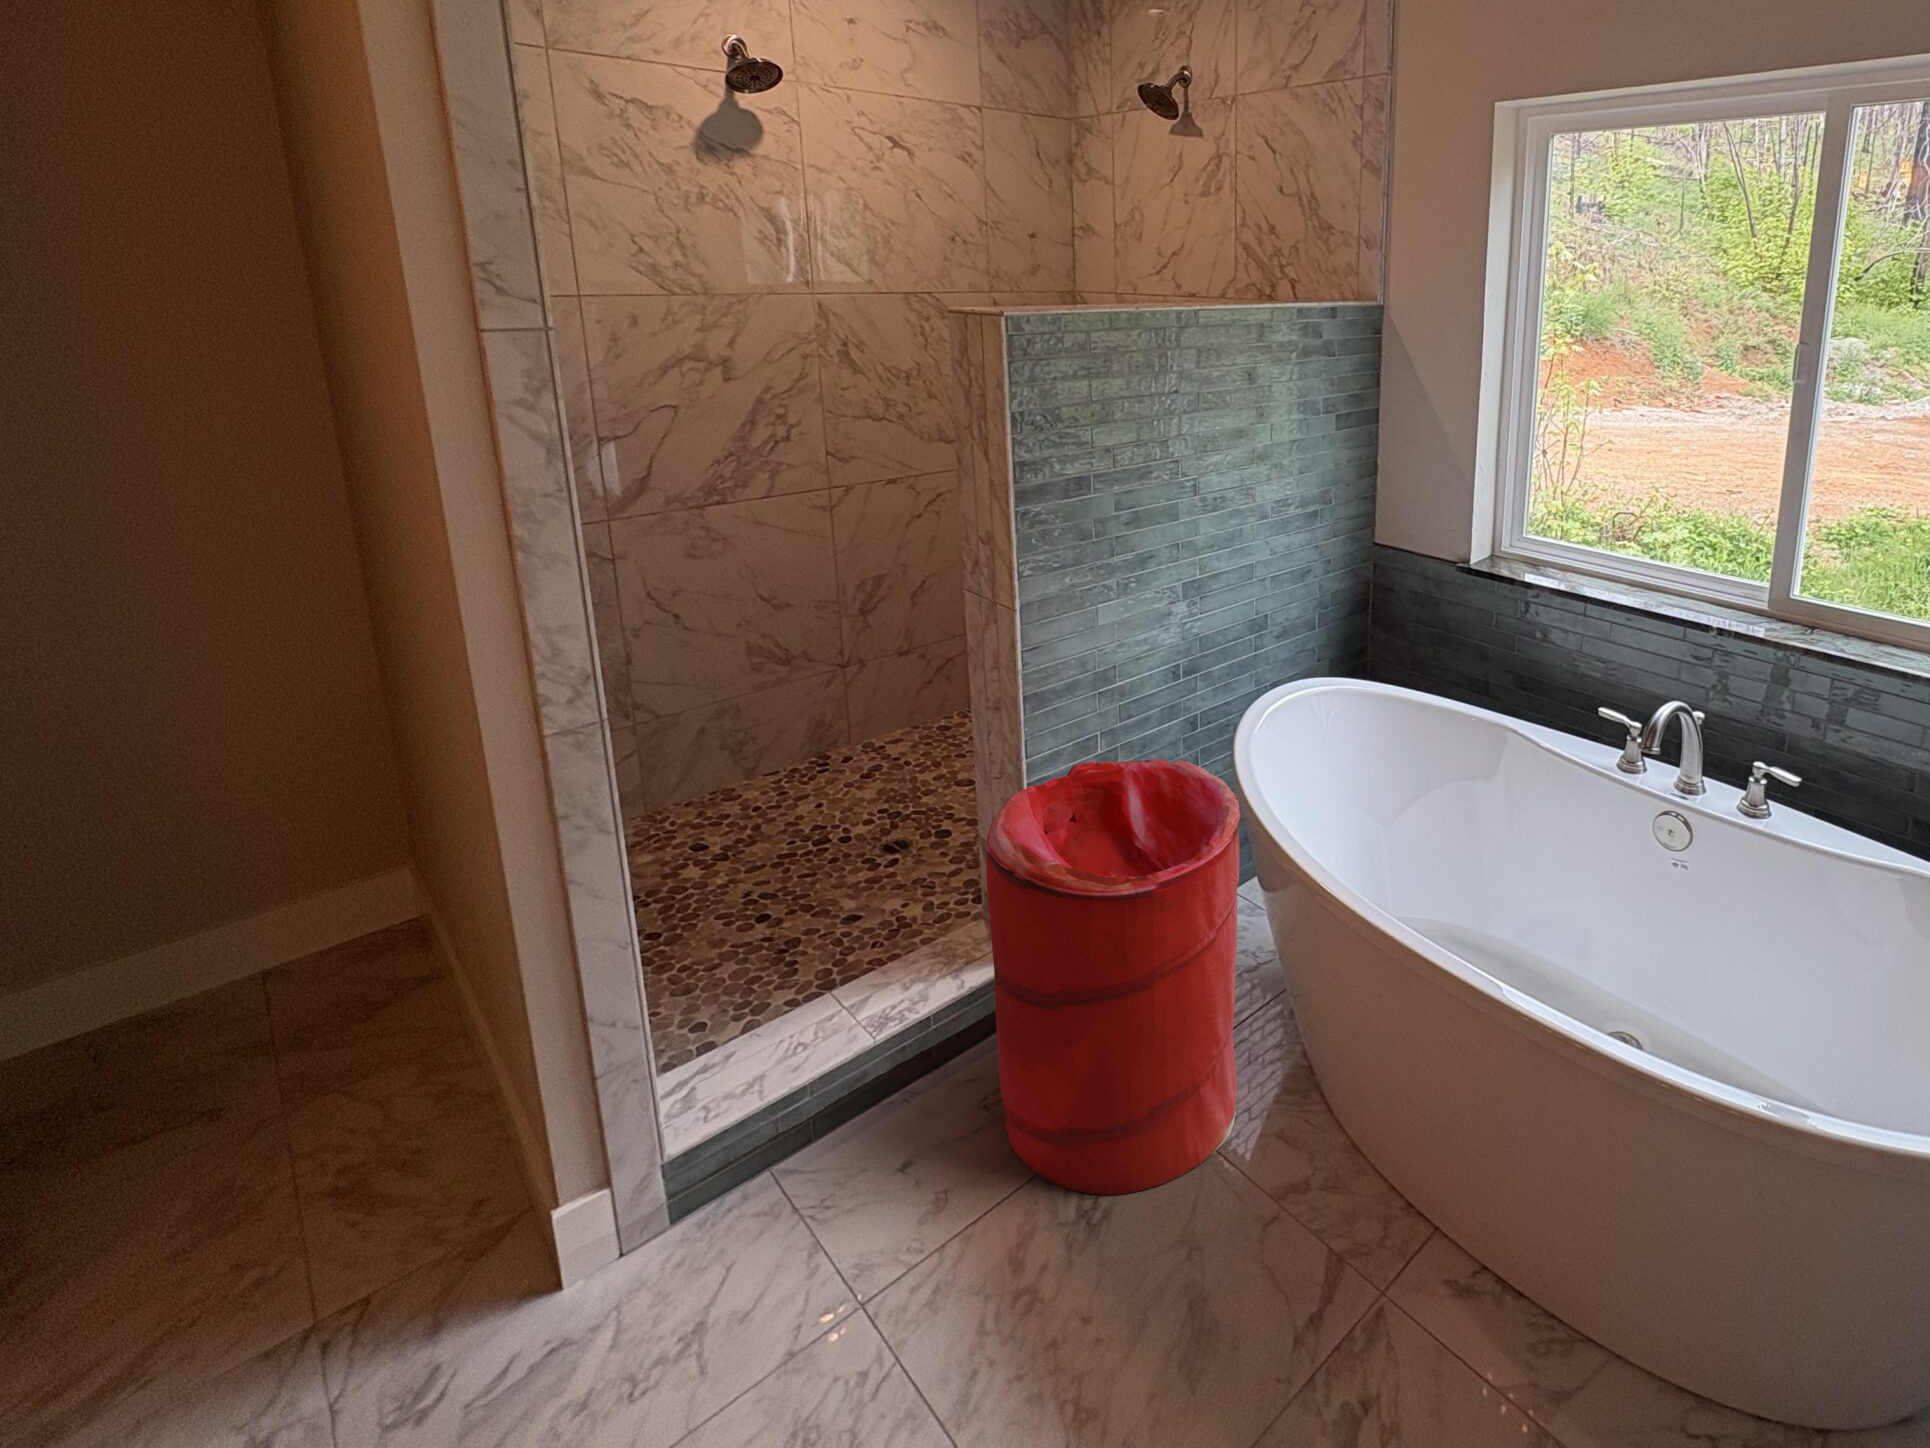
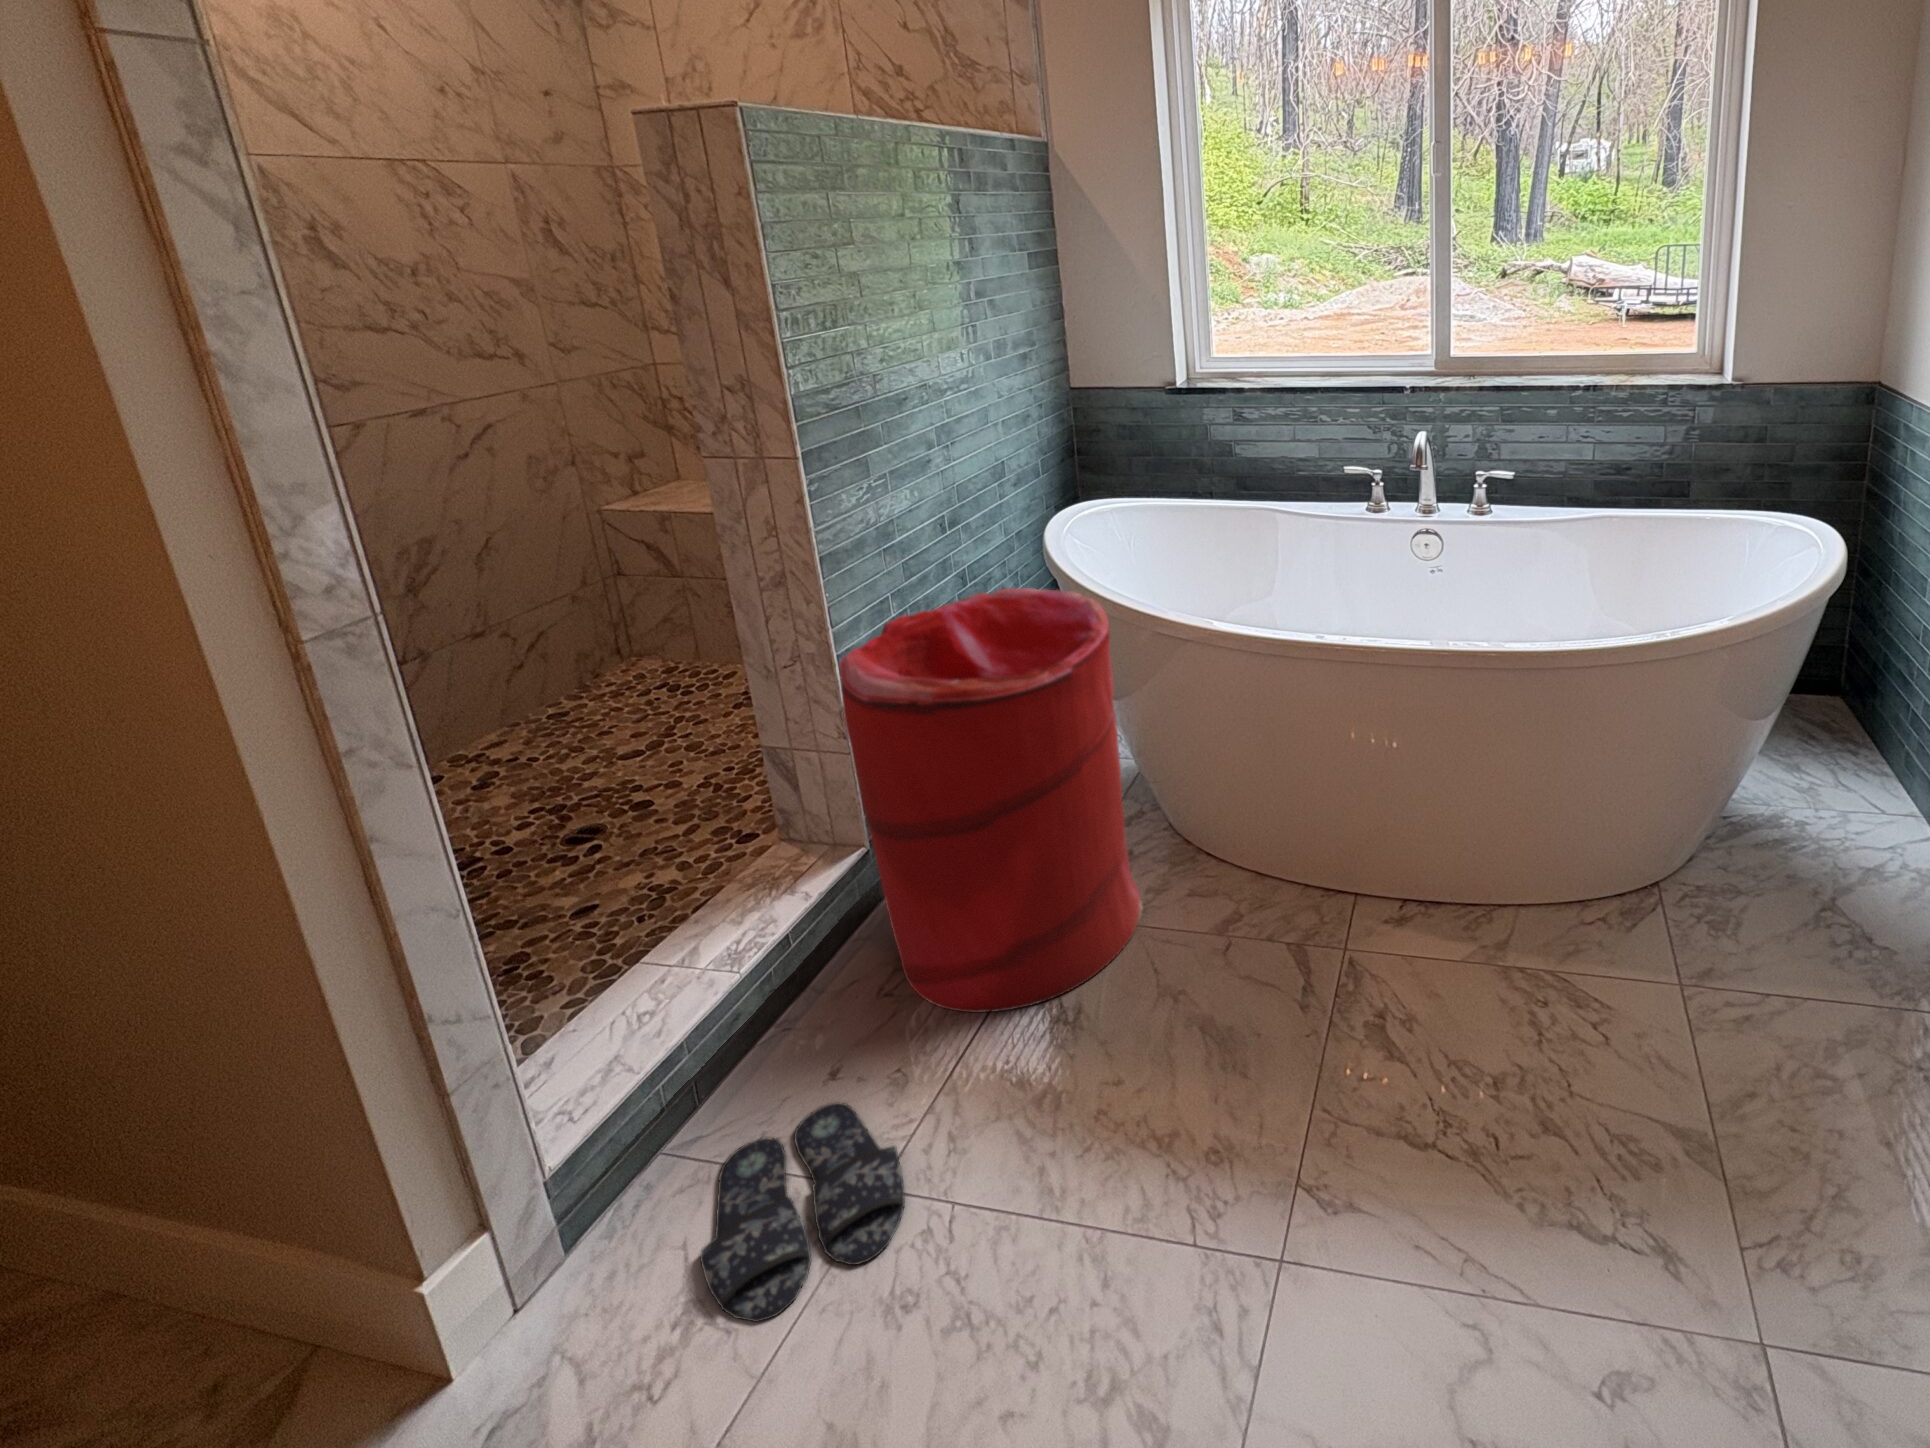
slippers: none [709,1197,894,1384] -> present [700,1102,905,1322]

